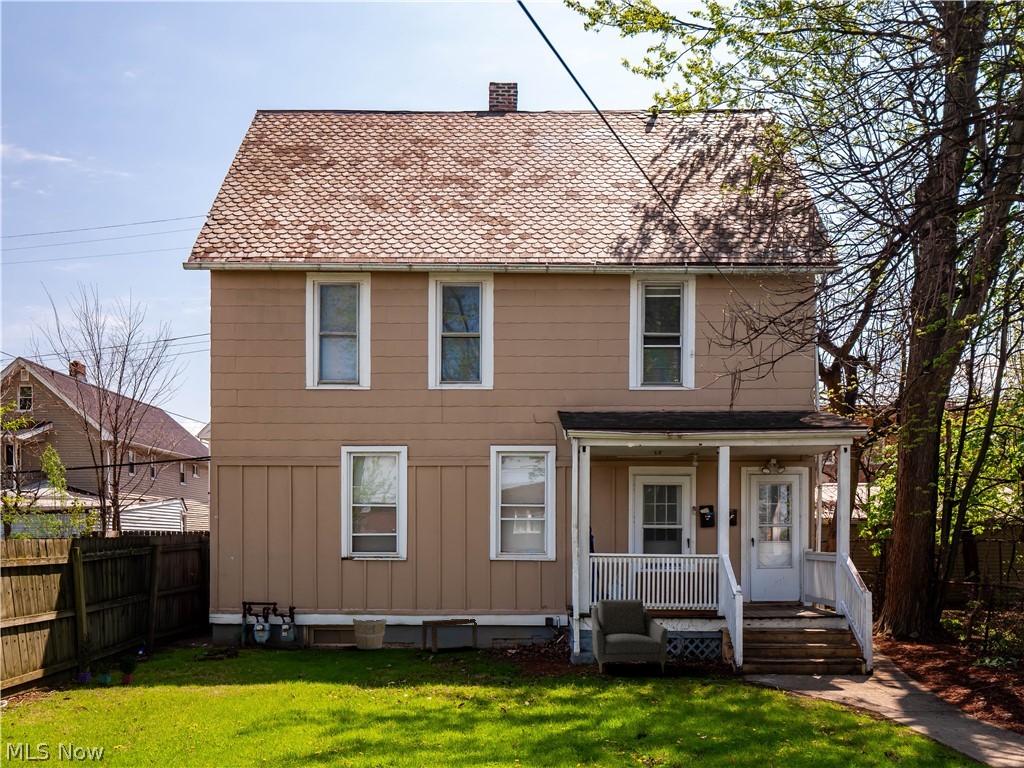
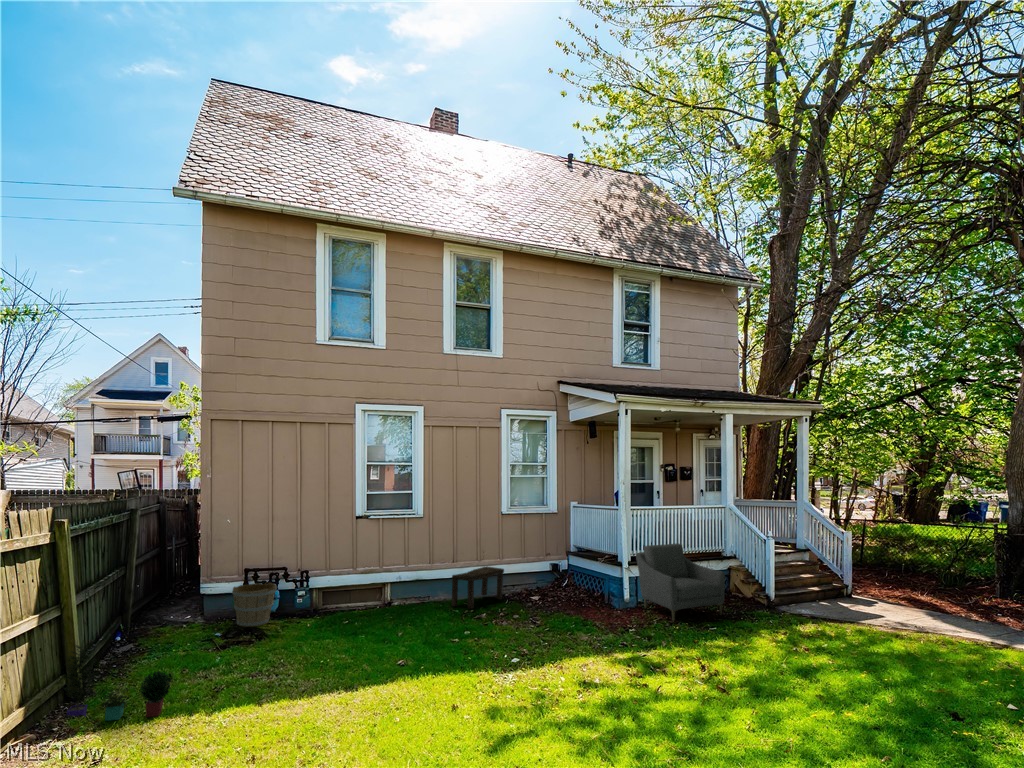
wooden bucket: present [353,618,387,650] -> present [232,582,277,627]

